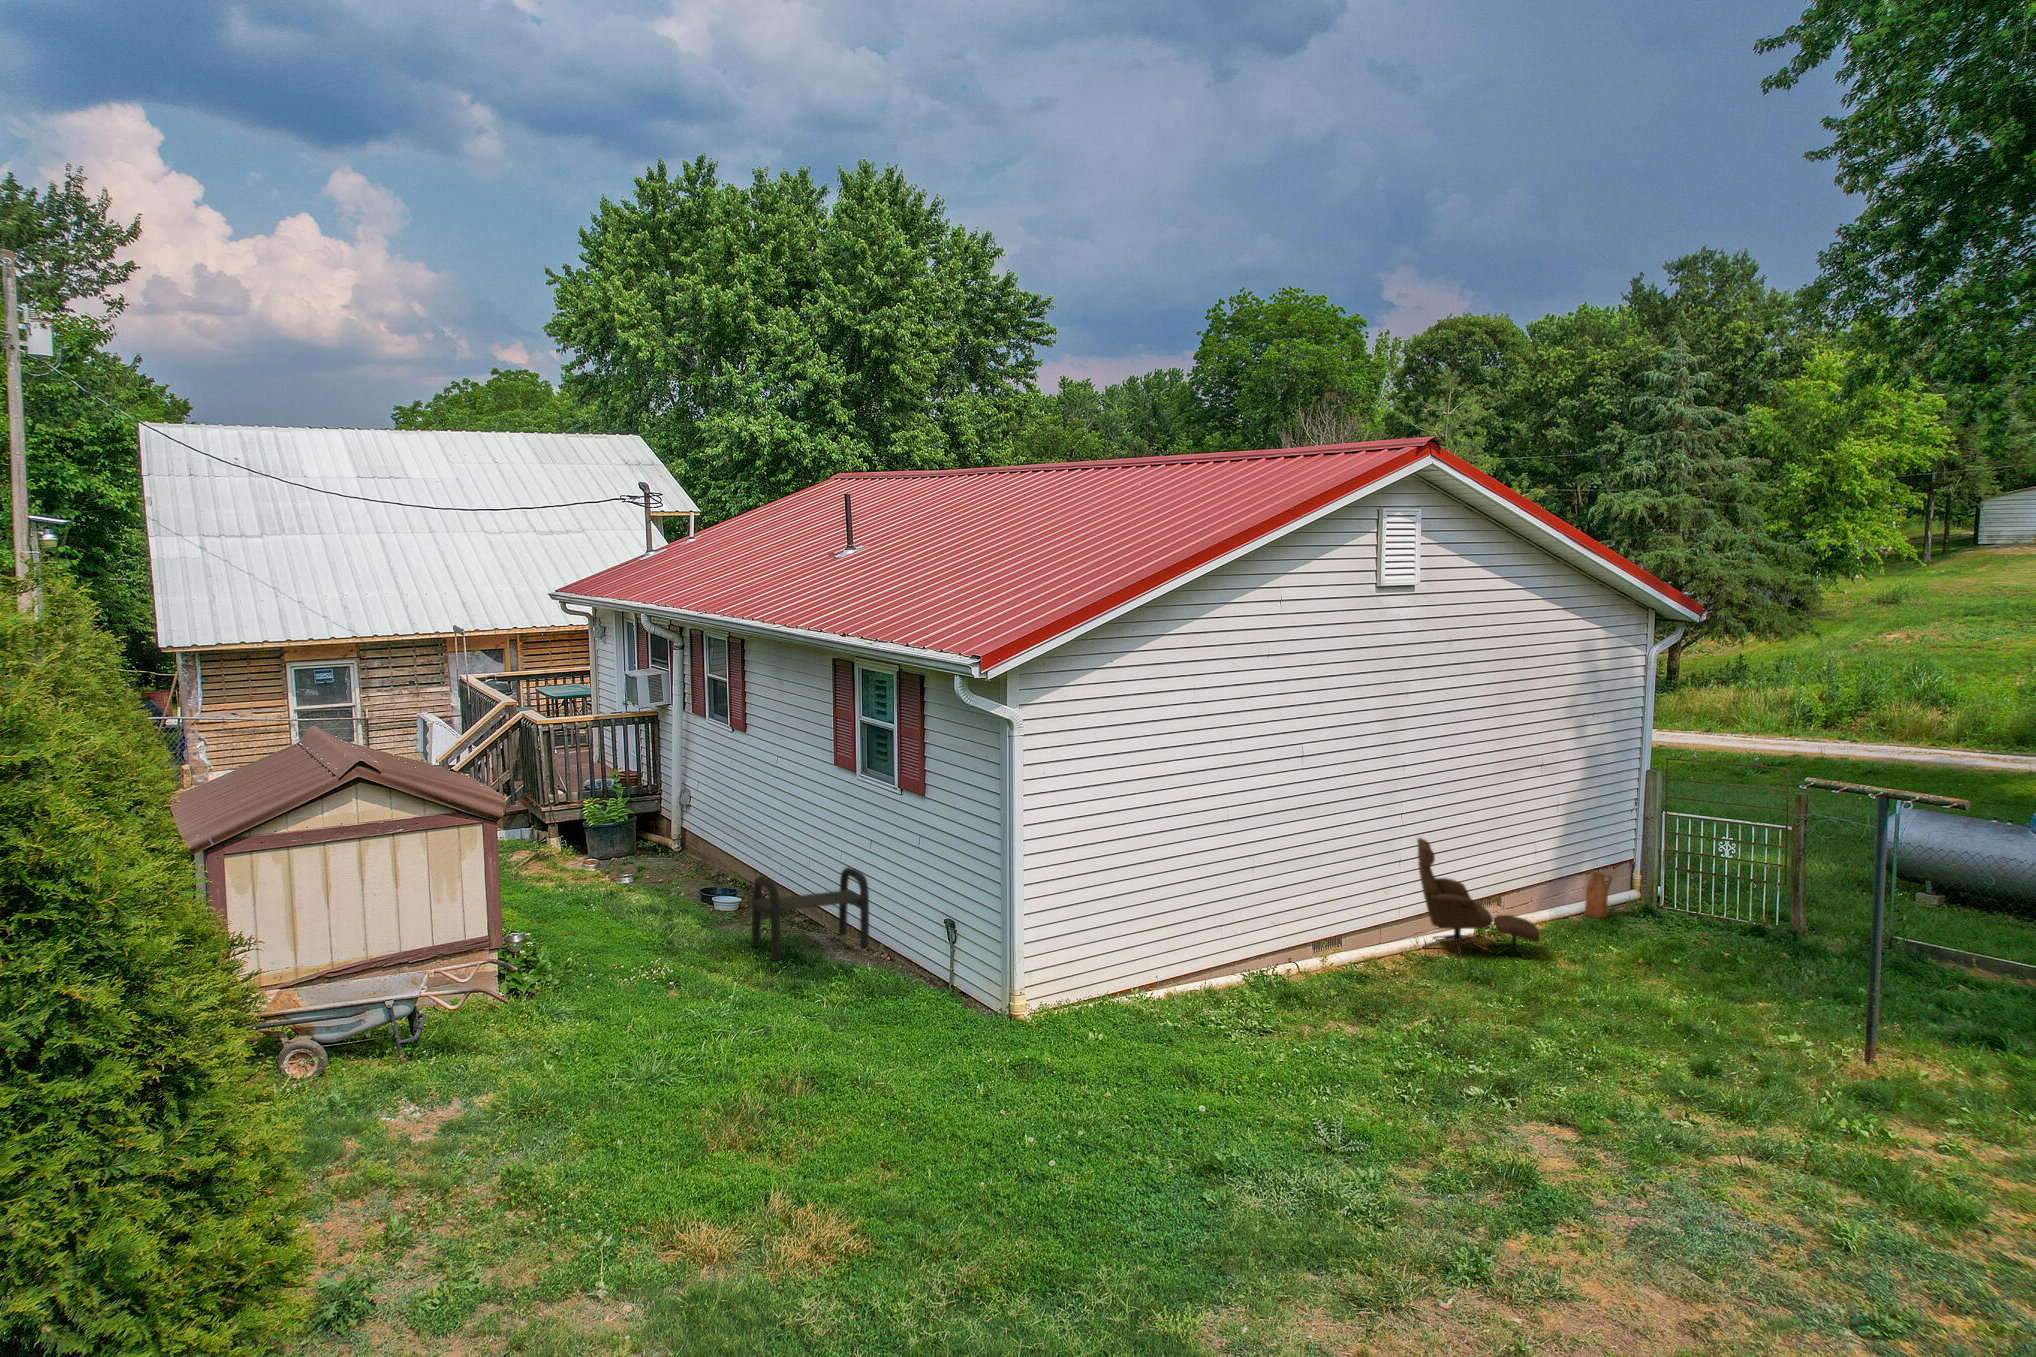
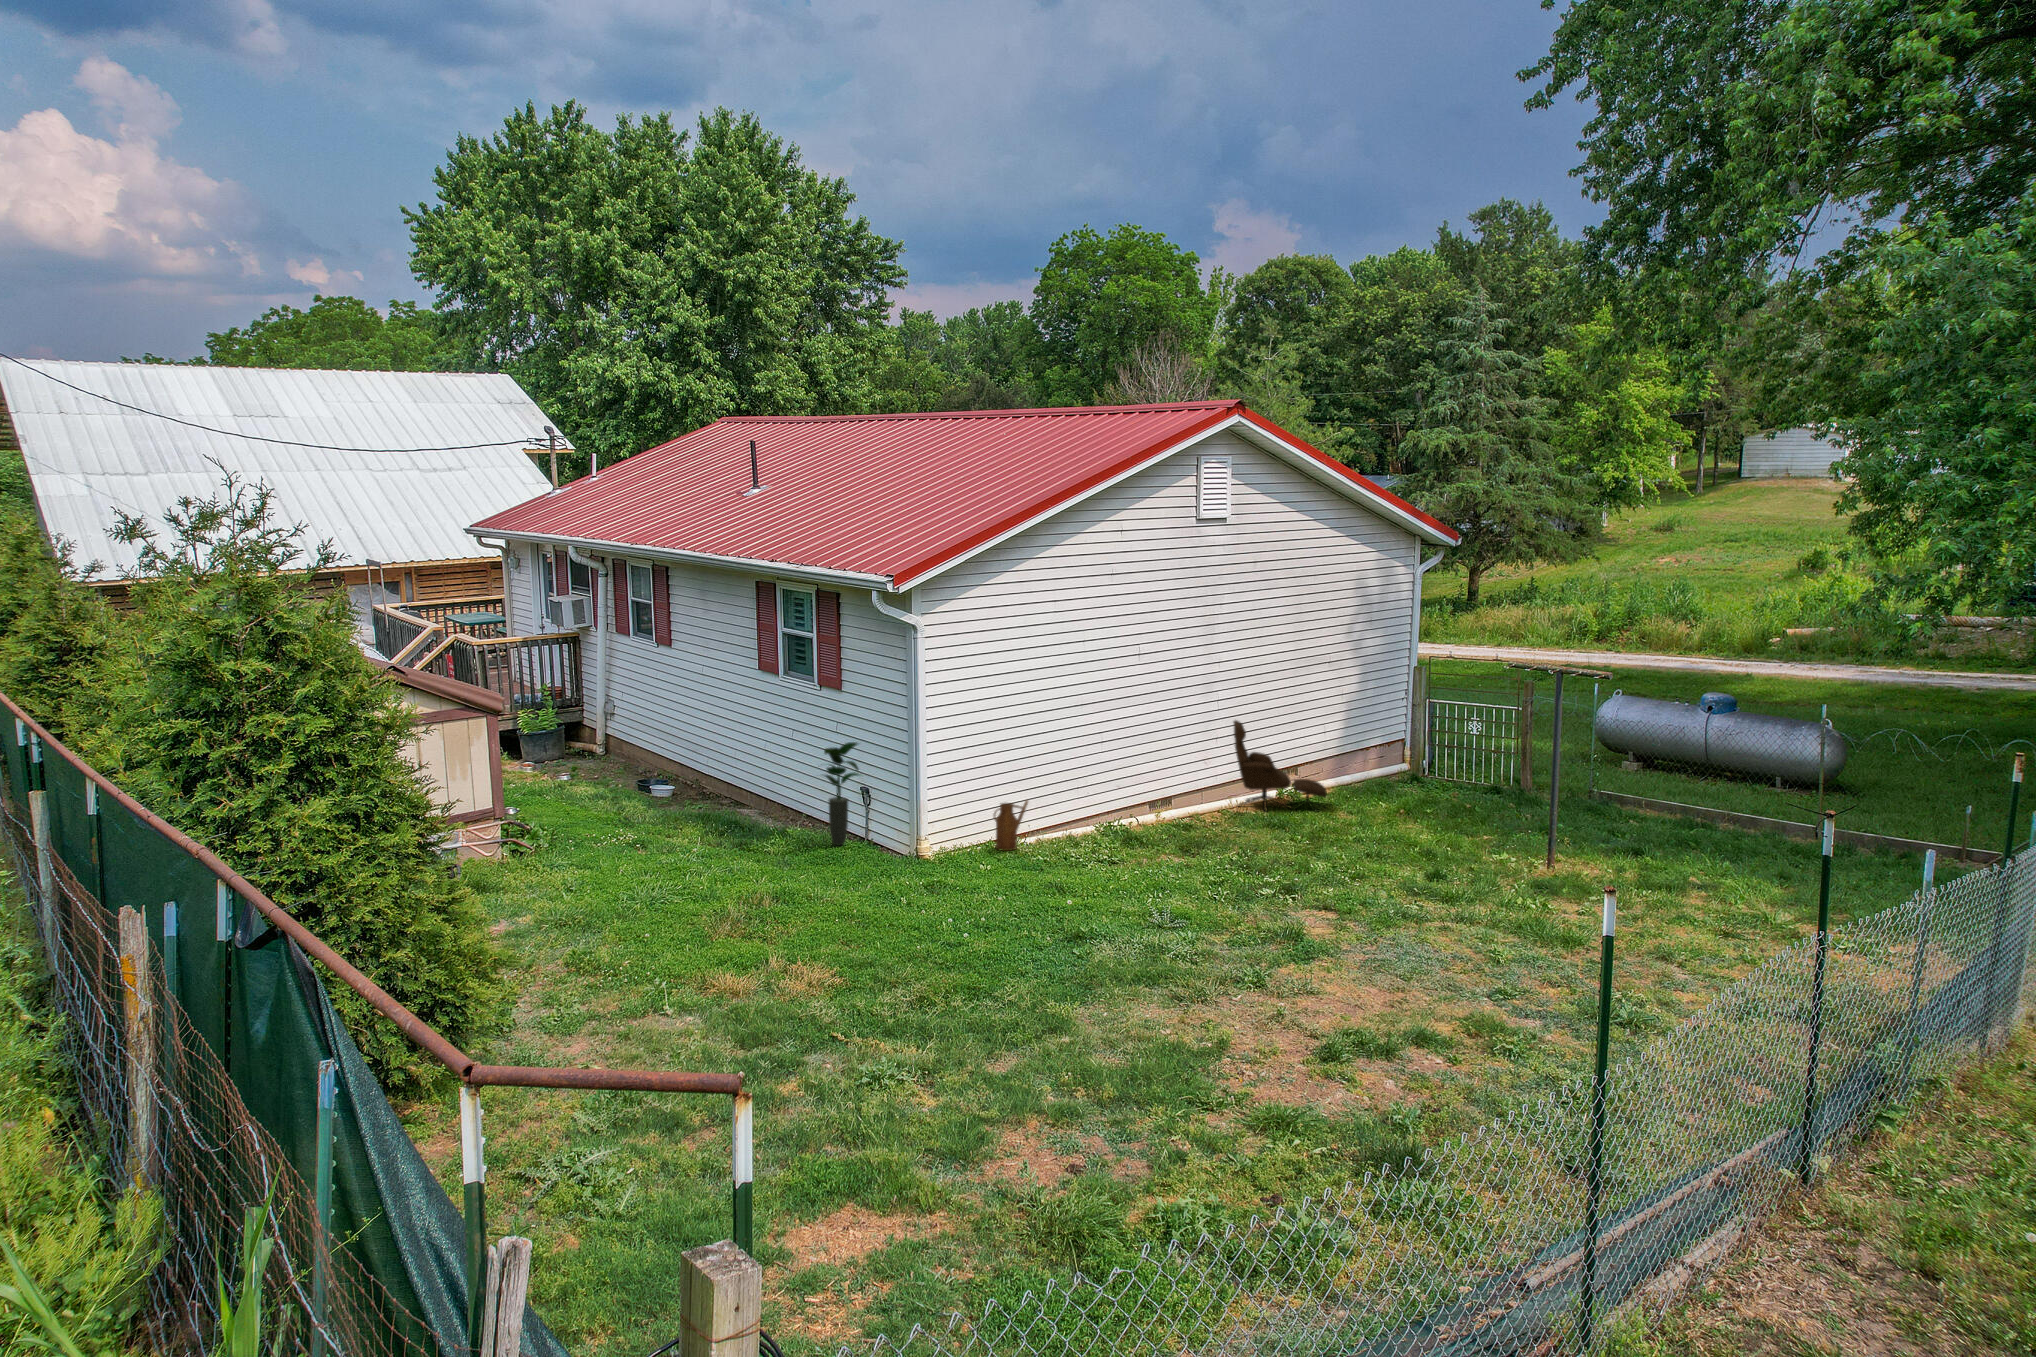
potted plant: none [890,862,948,991] -> present [824,742,859,846]
bench: present [752,867,869,961] -> none [695,754,794,830]
watering can: present [1585,870,1615,918] -> present [993,800,1028,851]

